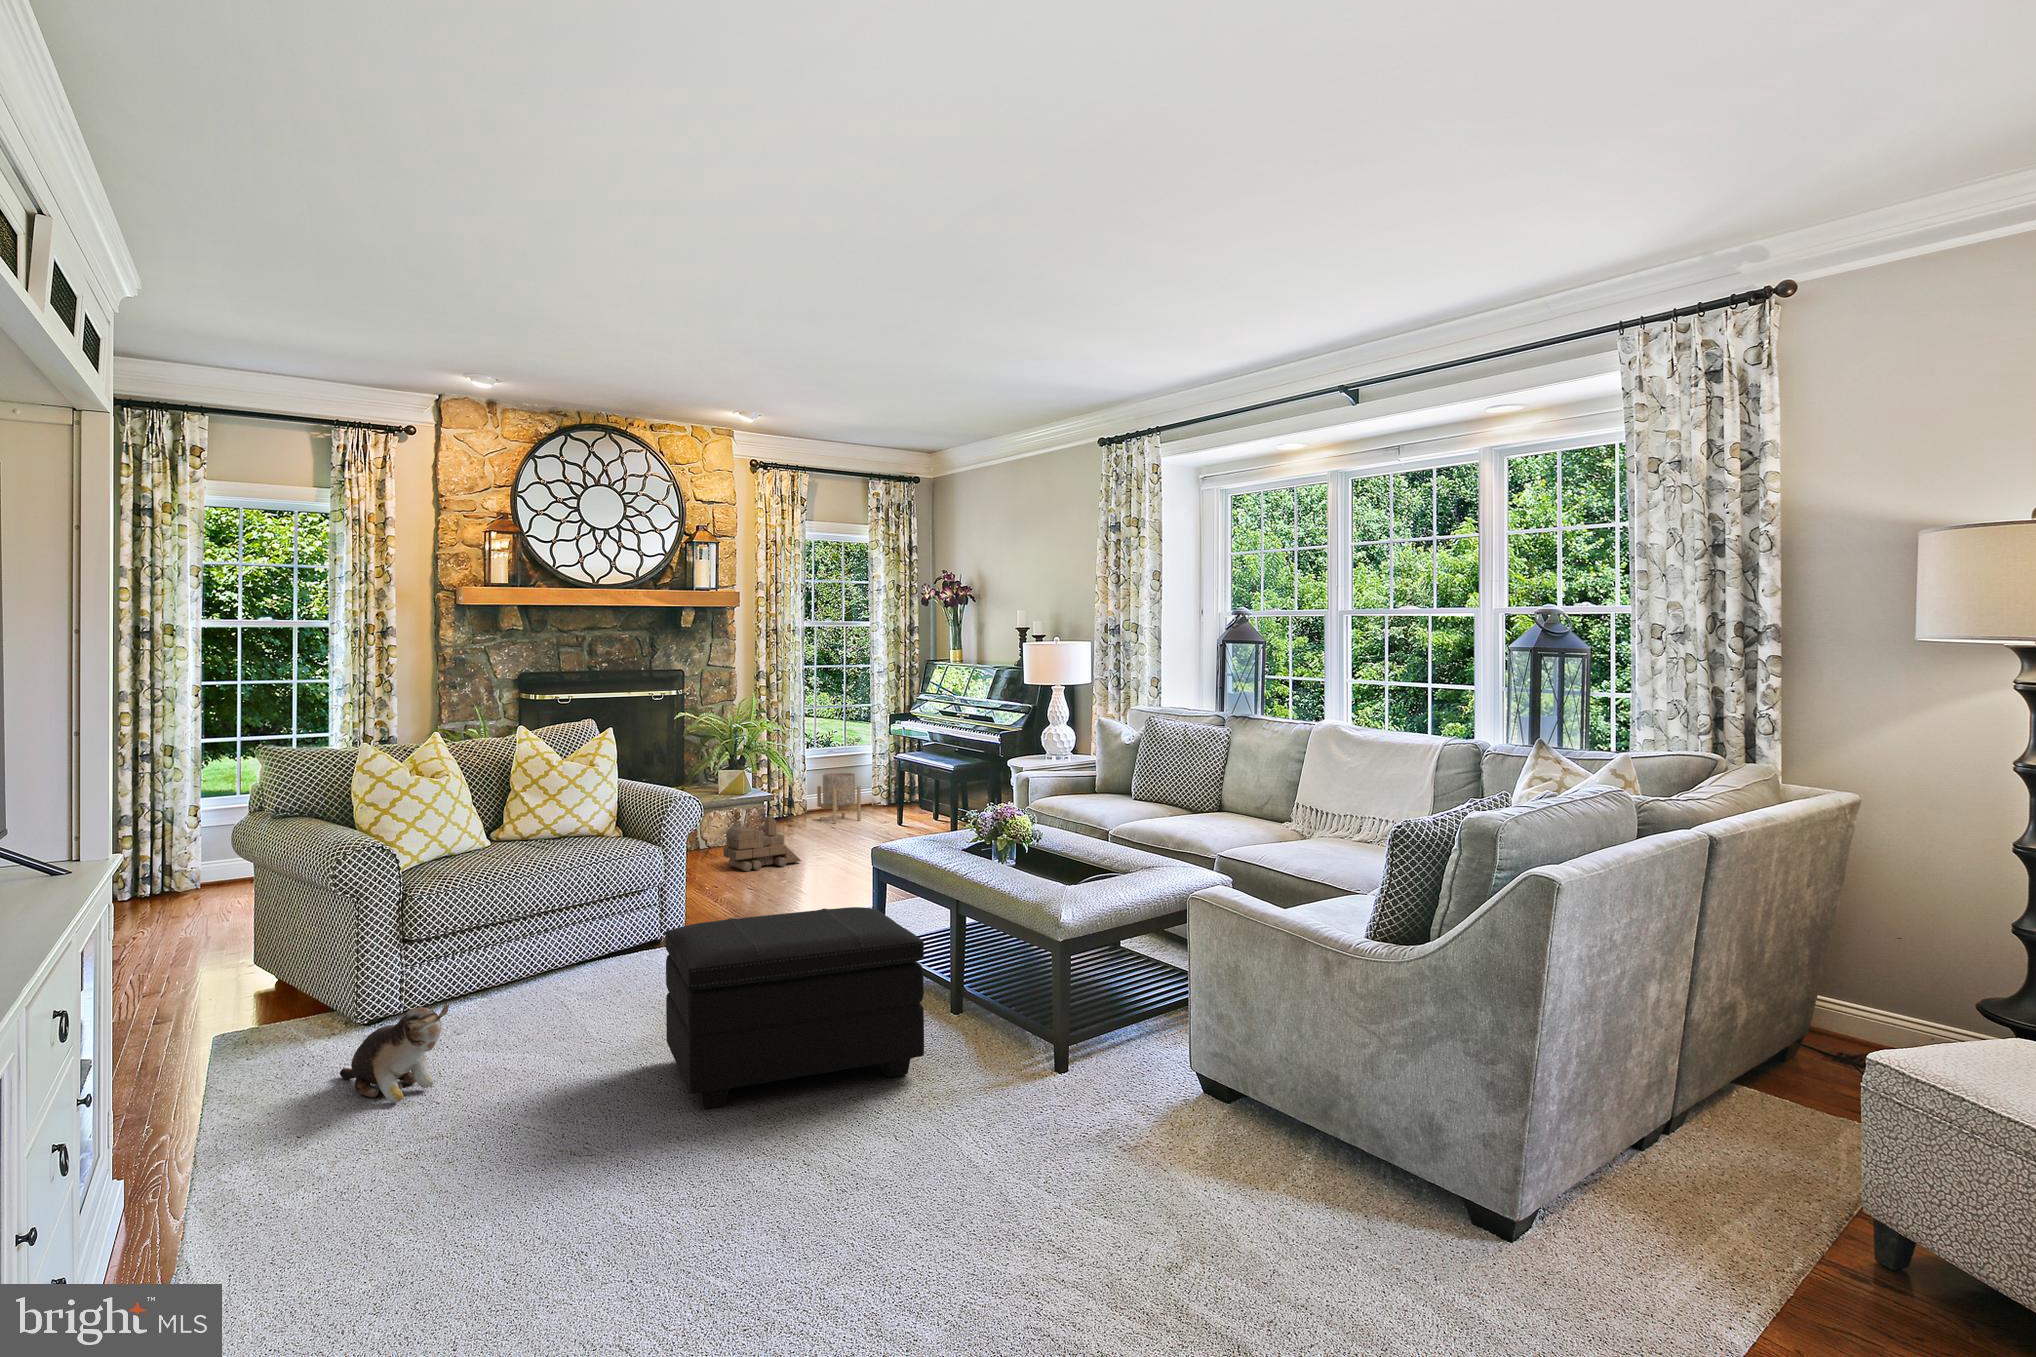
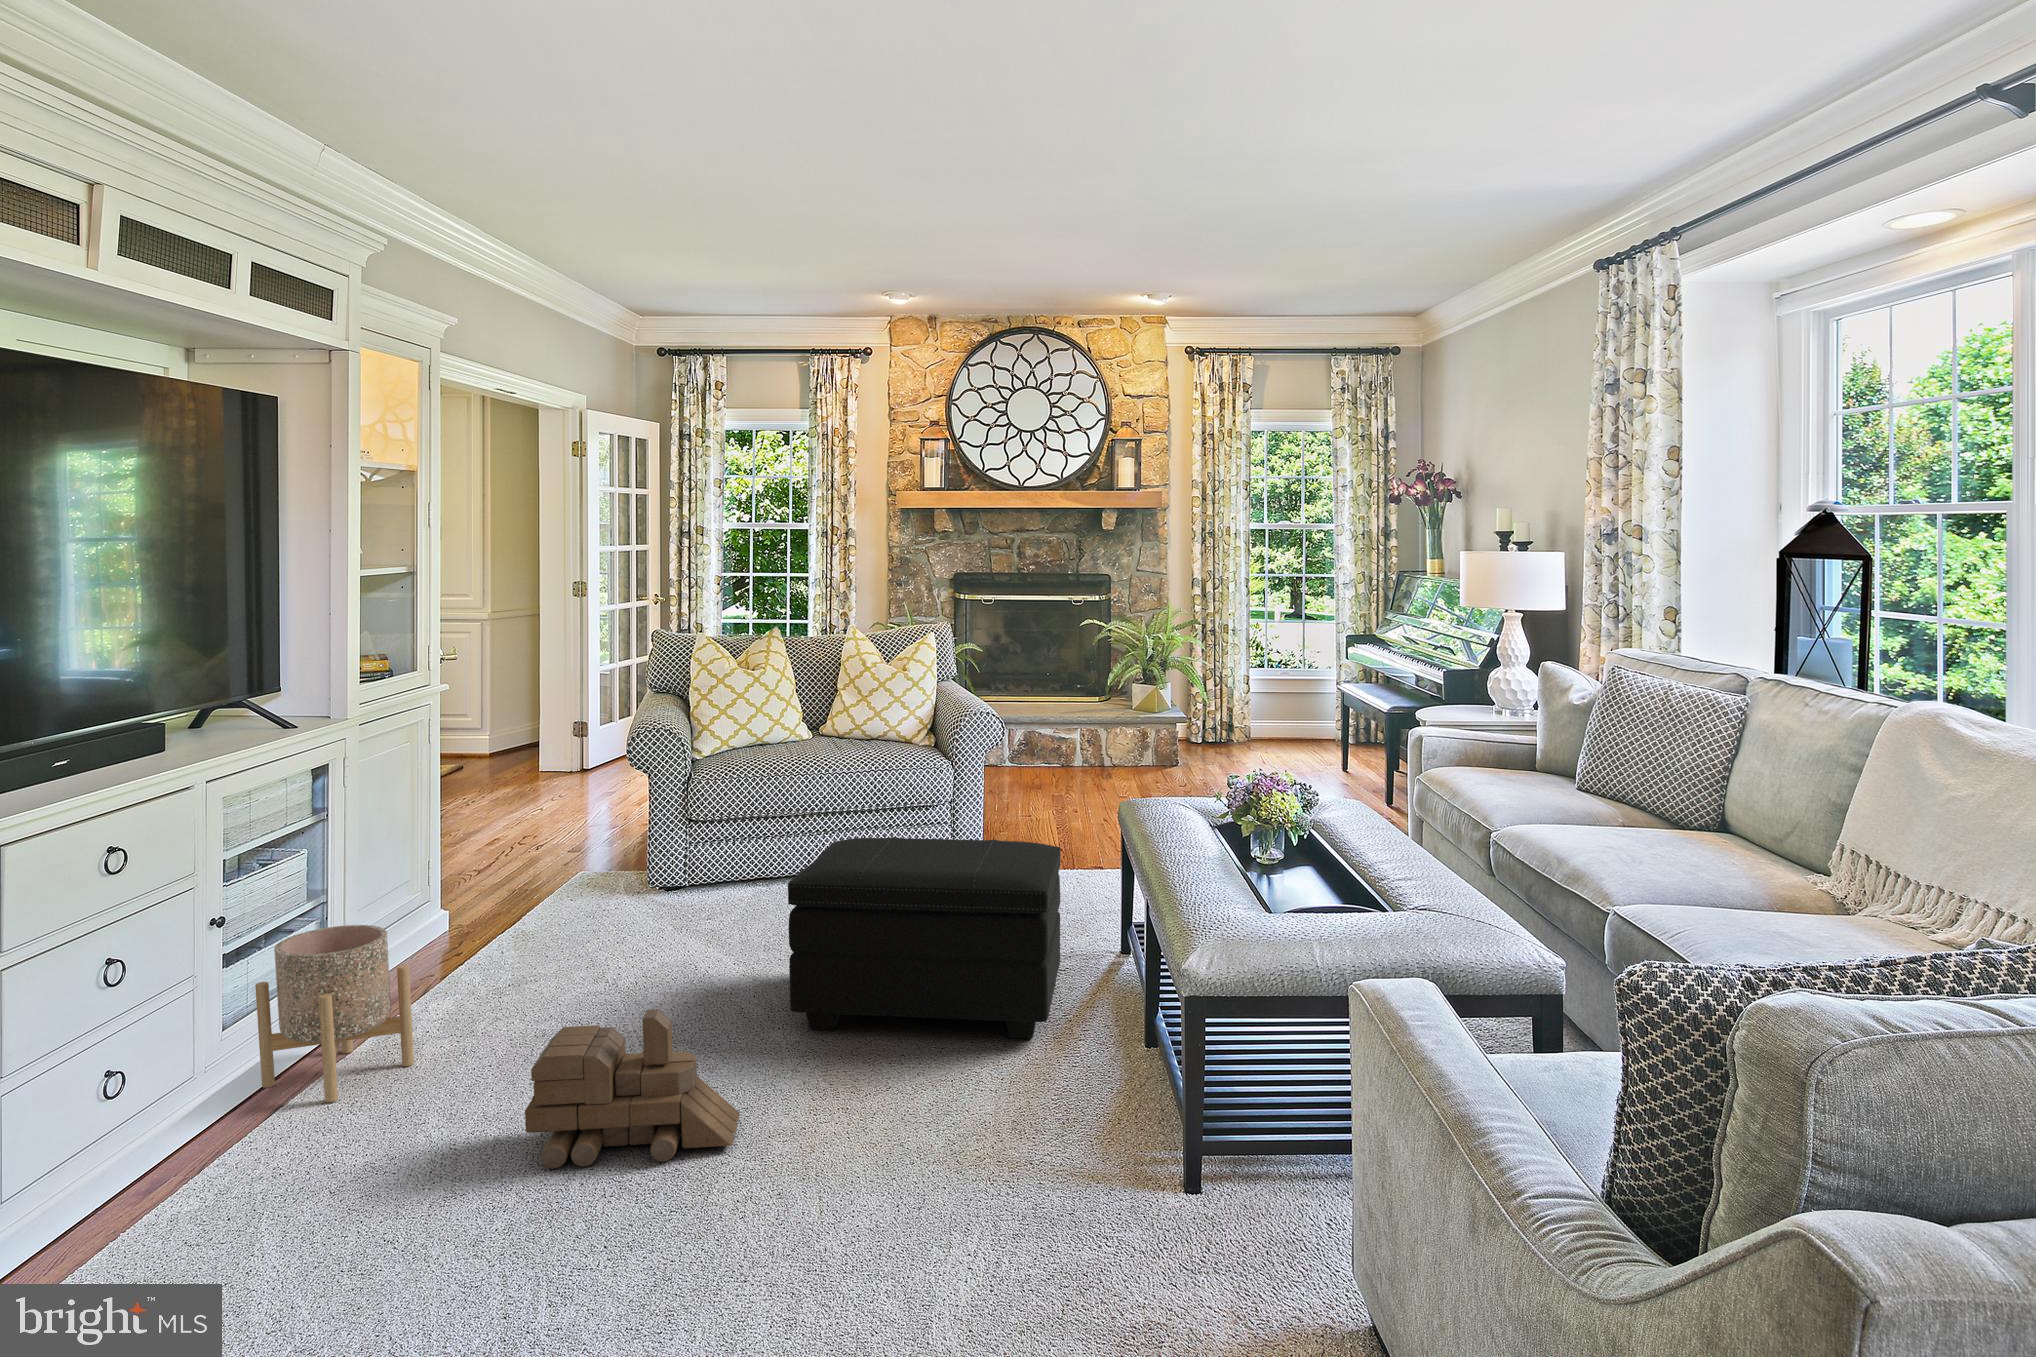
planter: present [817,773,861,824] -> present [255,925,414,1102]
toy train: present [723,817,801,871] -> present [525,1009,740,1169]
plush toy: present [340,1005,449,1103] -> none [583,882,639,965]

